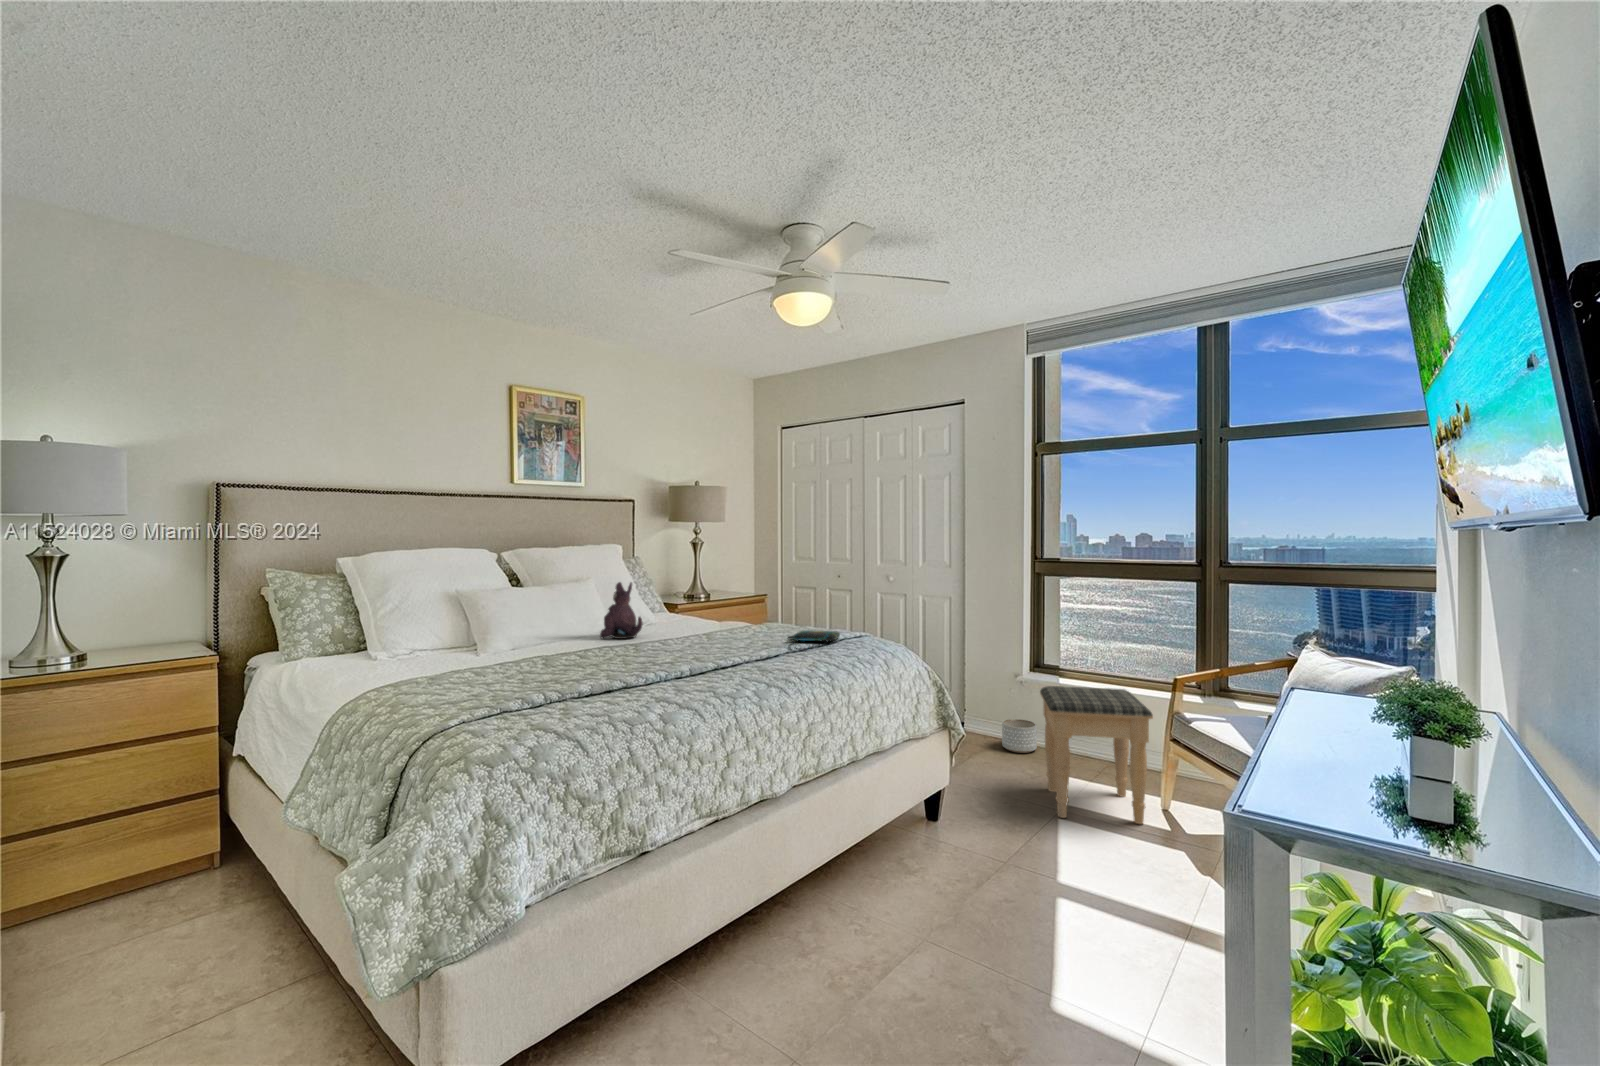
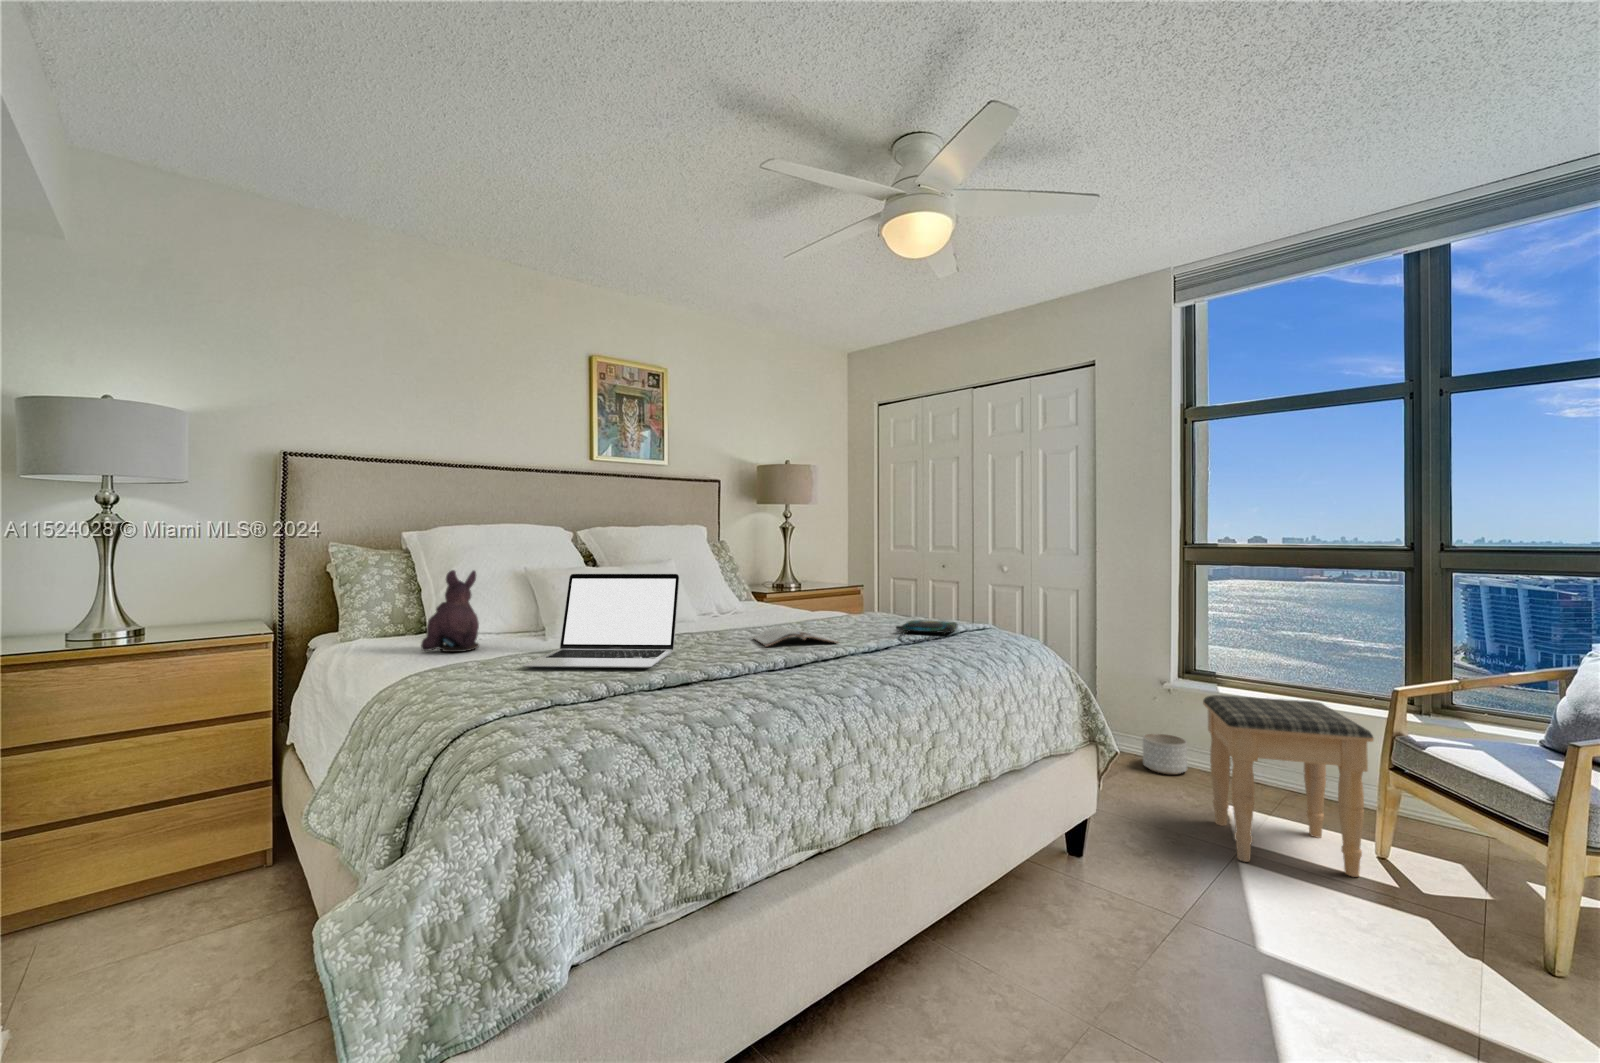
plush toy: present [600,582,642,639] -> present [421,570,479,652]
laptop: none [467,598,600,682] -> present [523,574,679,668]
magazine: none [664,640,738,658] -> present [753,627,838,646]

